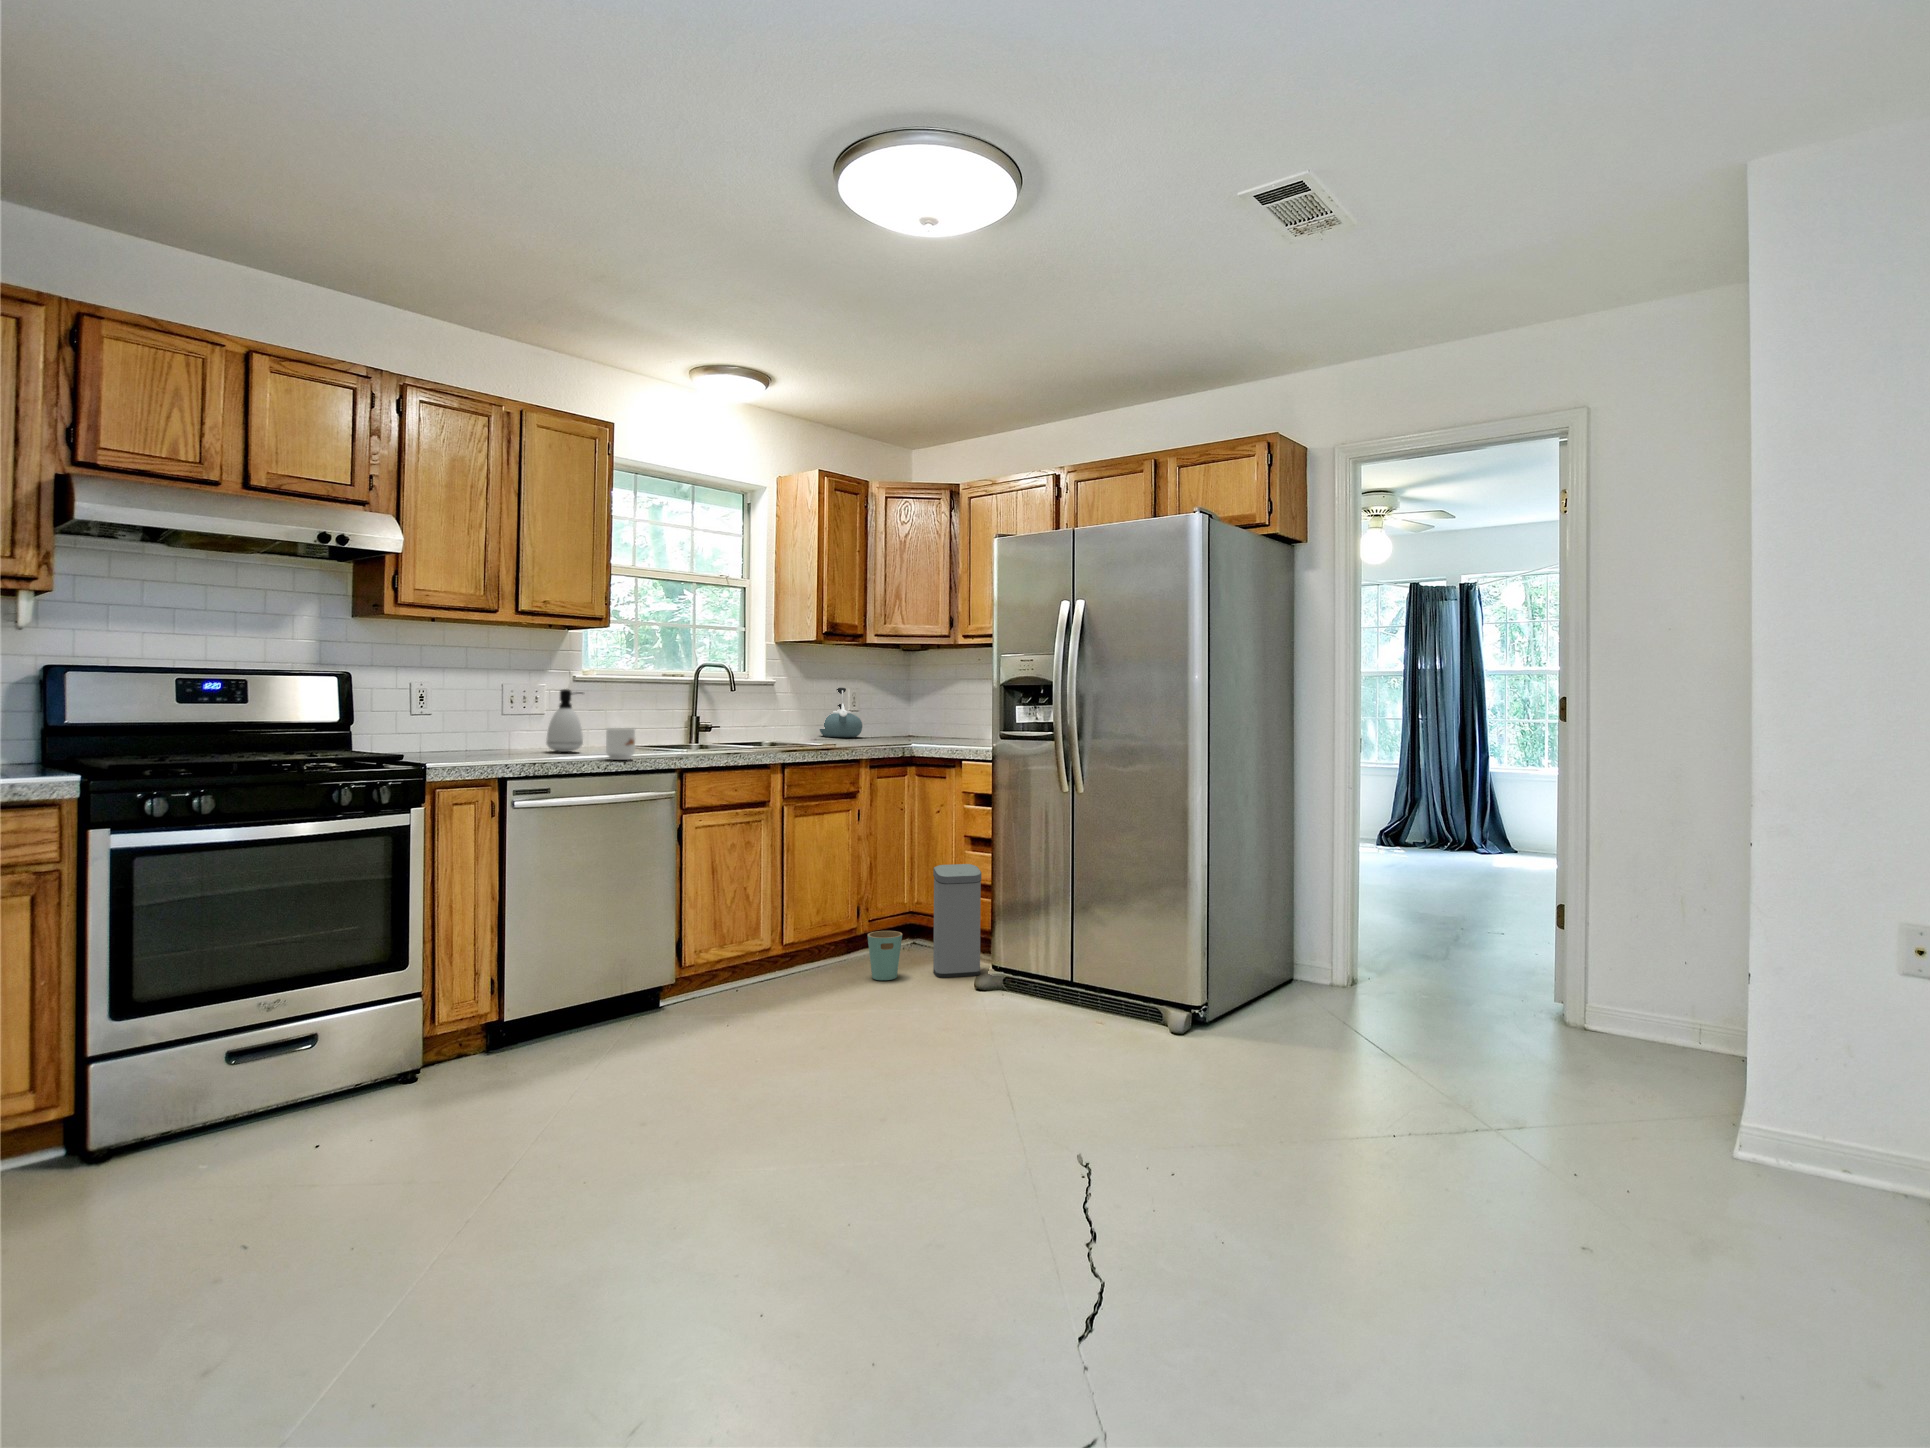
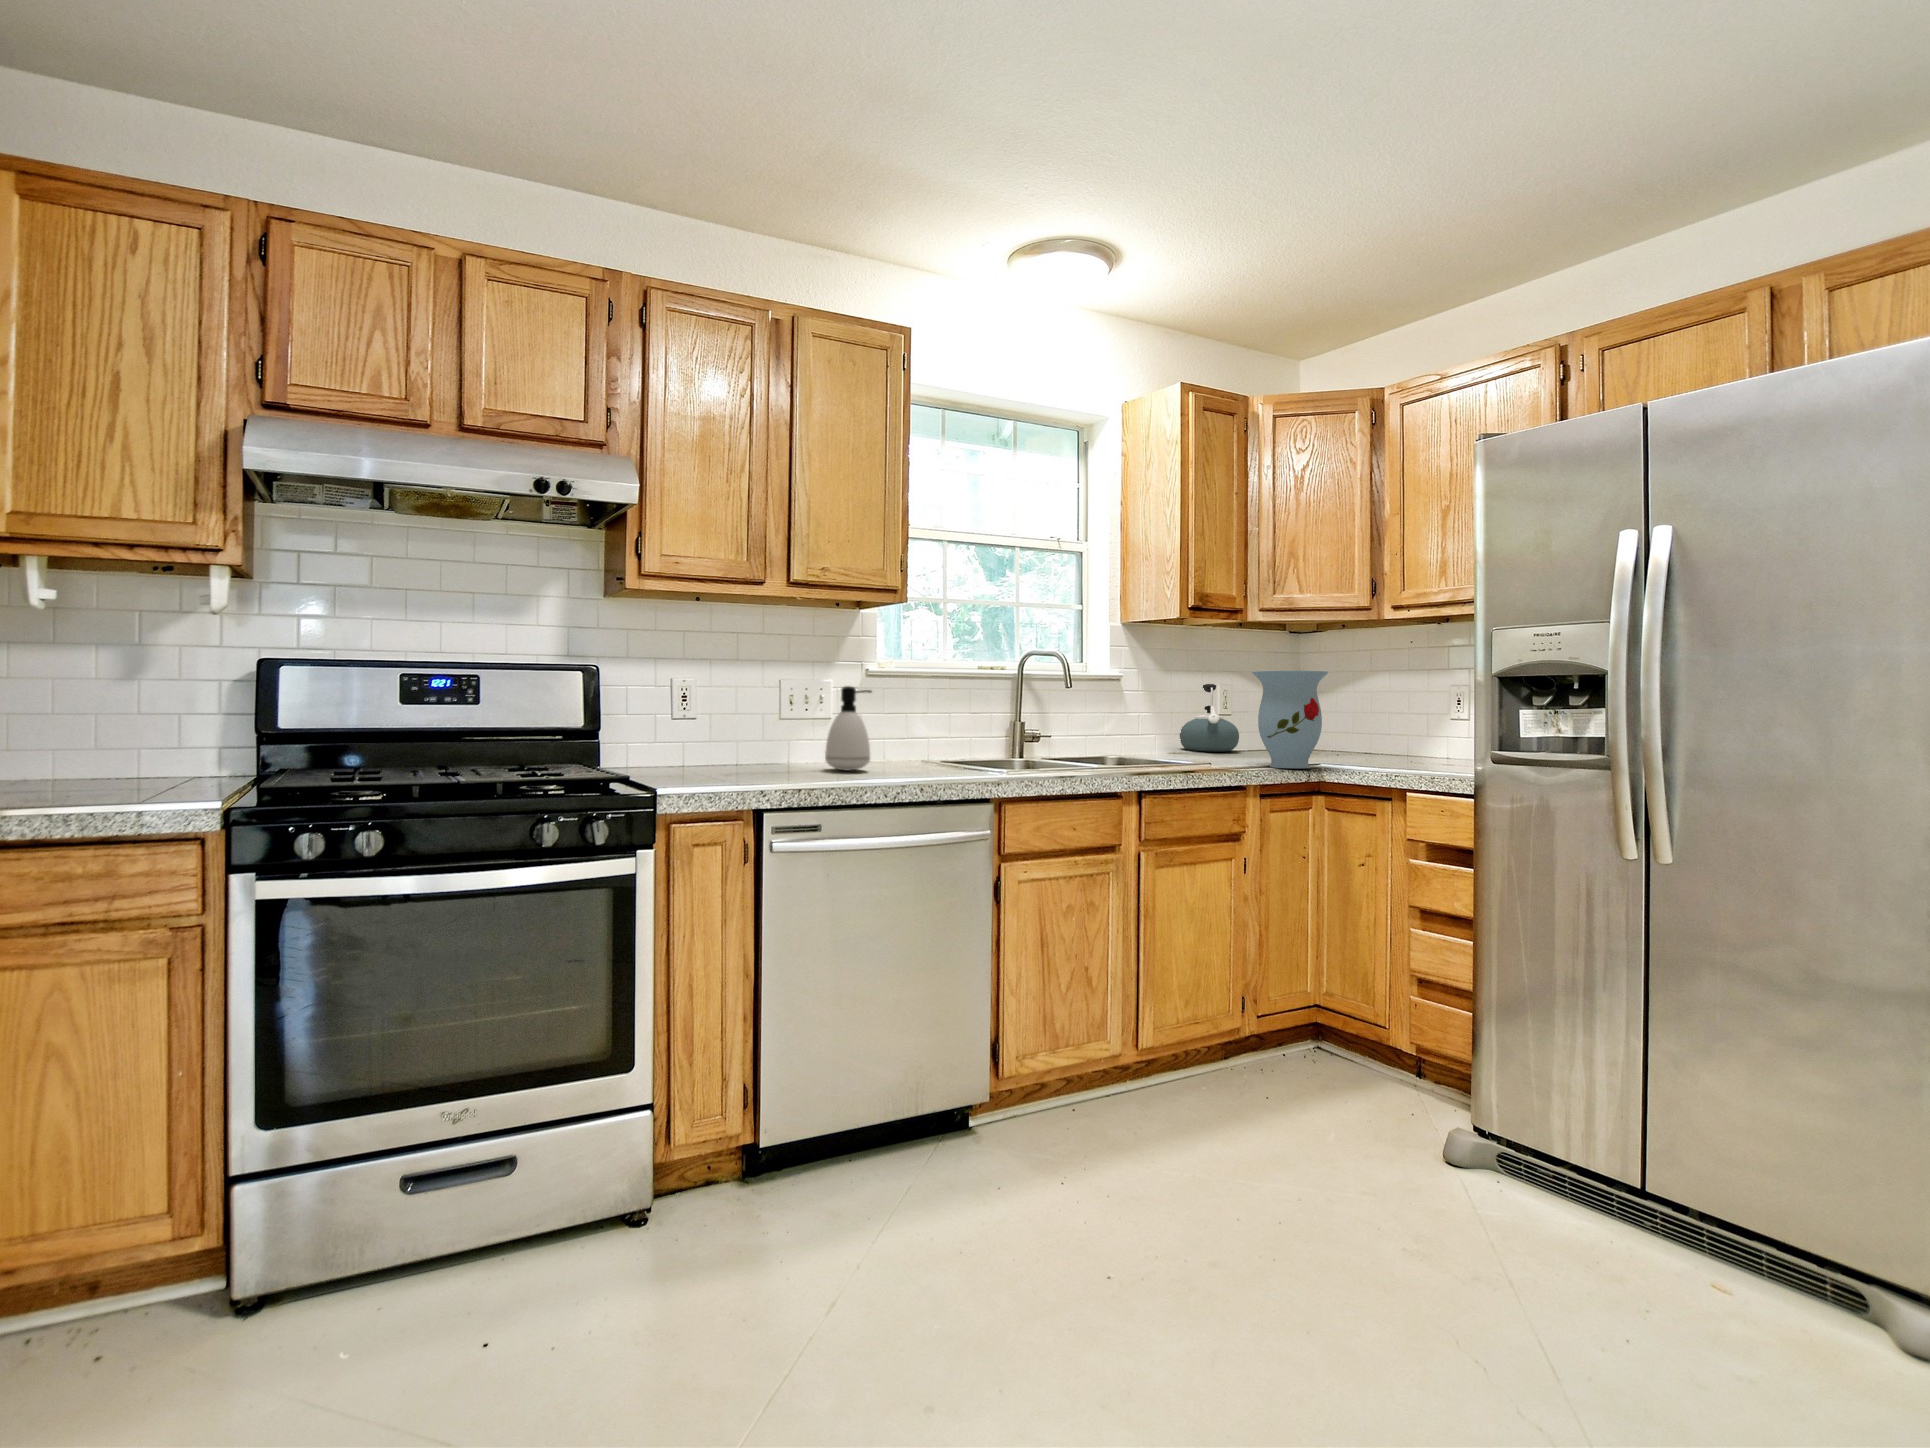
vase: none [868,679,919,747] -> present [1252,671,1328,768]
mug: present [606,728,635,760] -> none [894,740,934,785]
trash can: present [867,864,981,980] -> none [1264,953,1448,1135]

